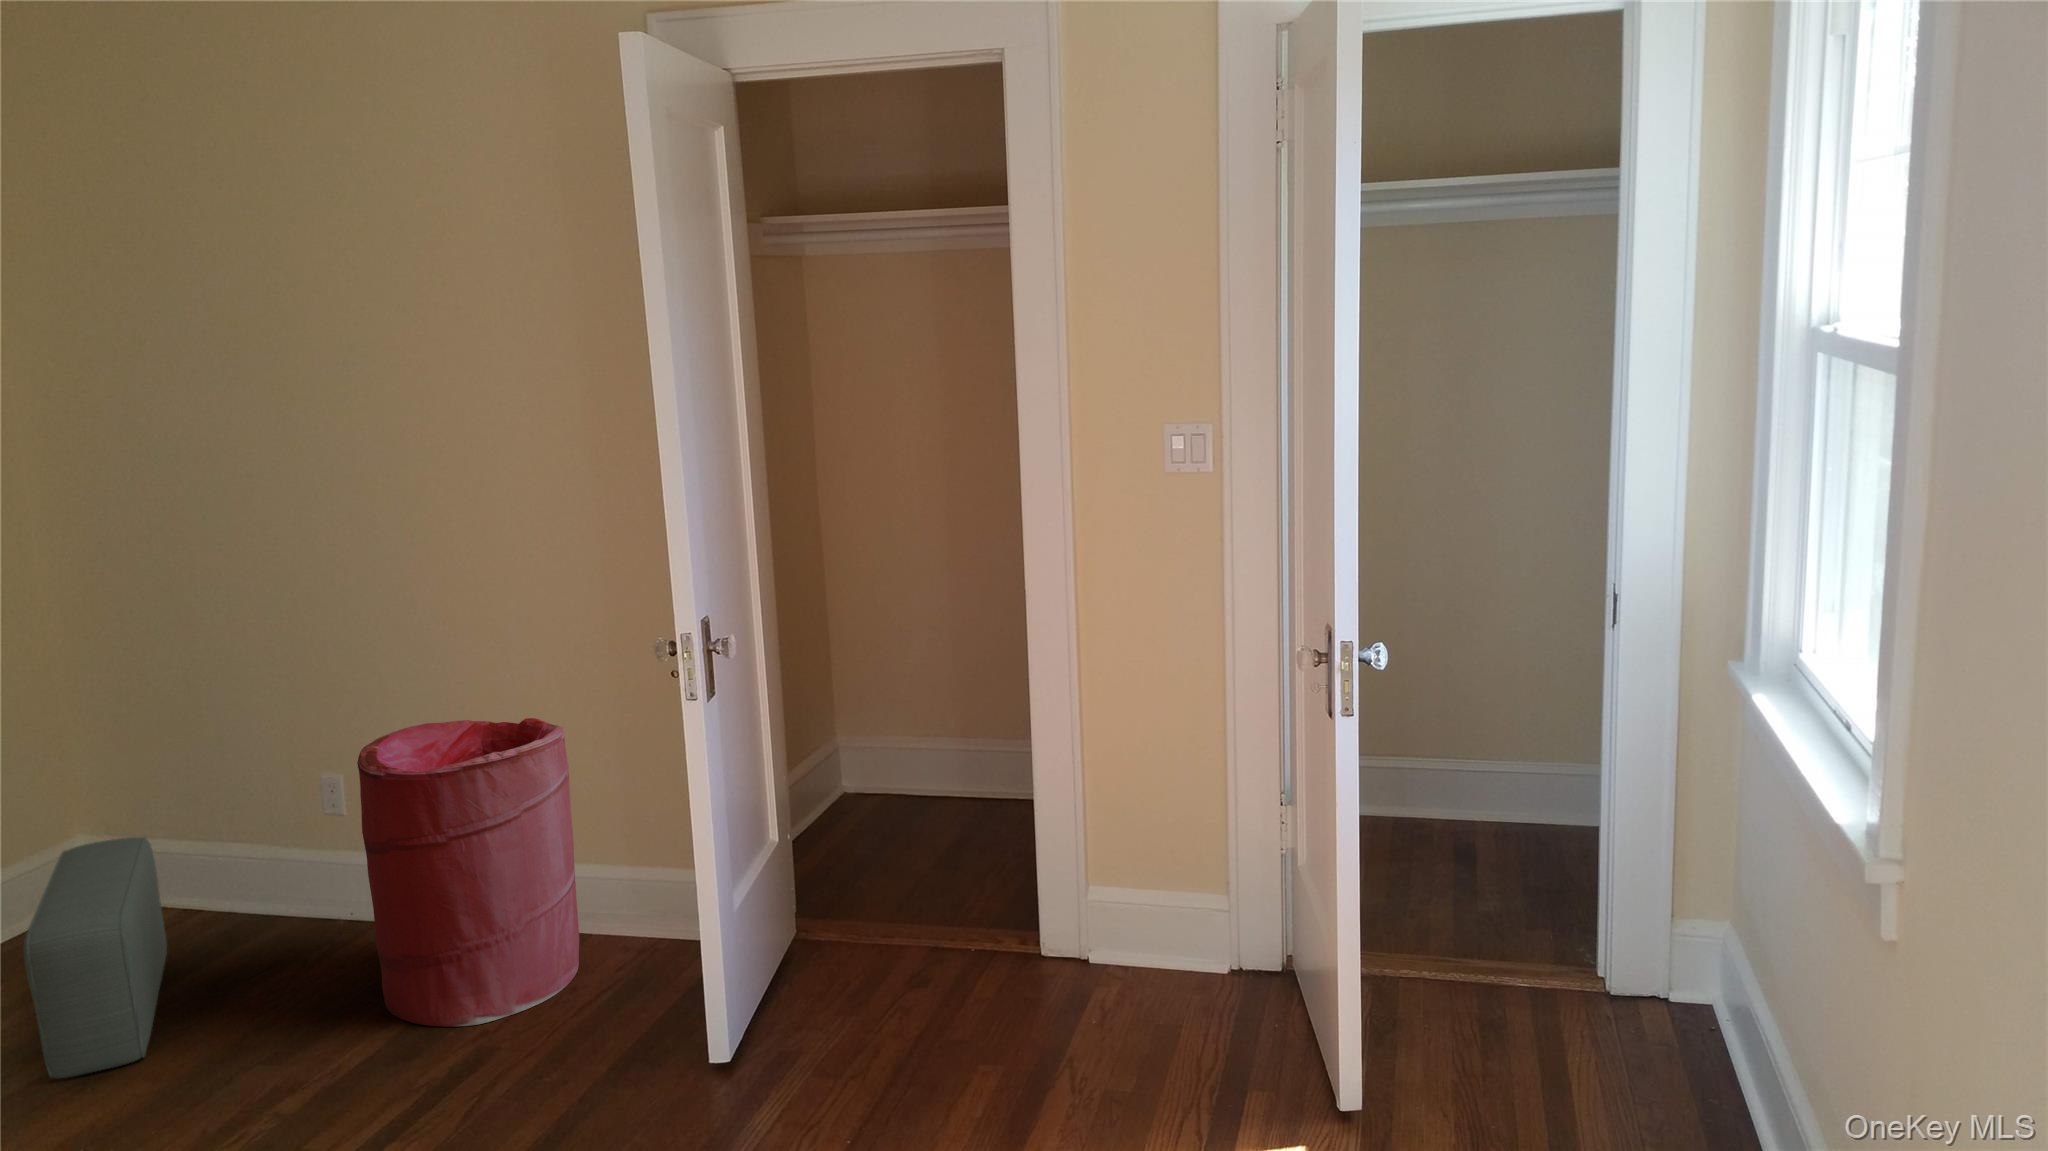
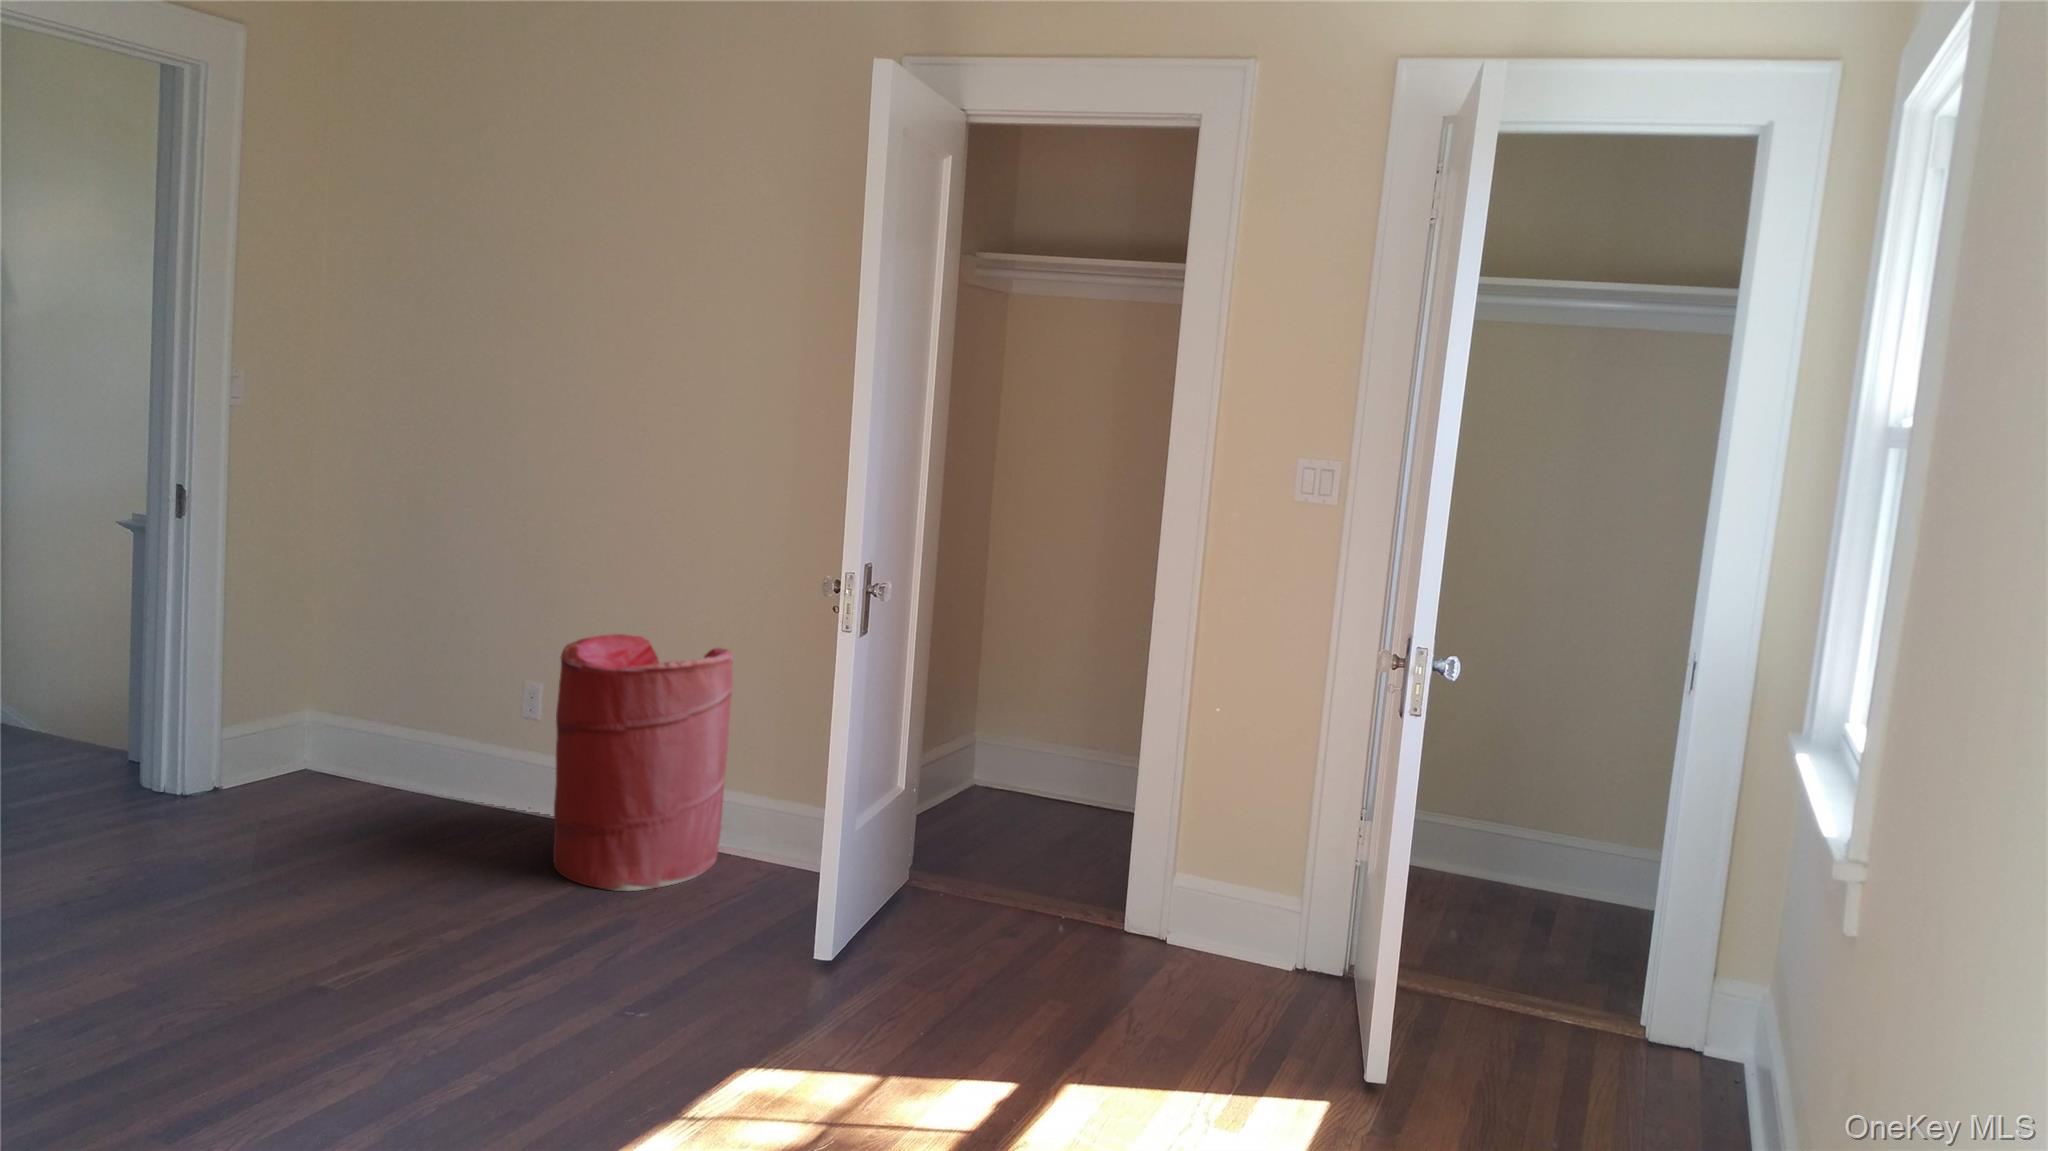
pouf: present [23,837,167,1079] -> none [273,697,385,881]

